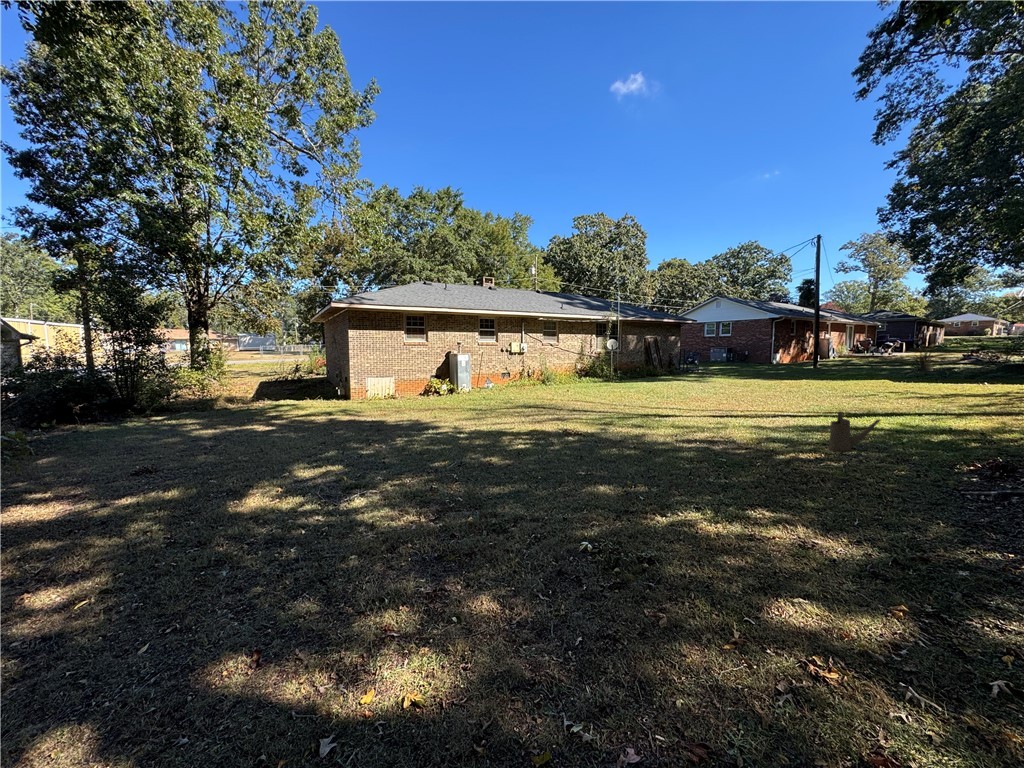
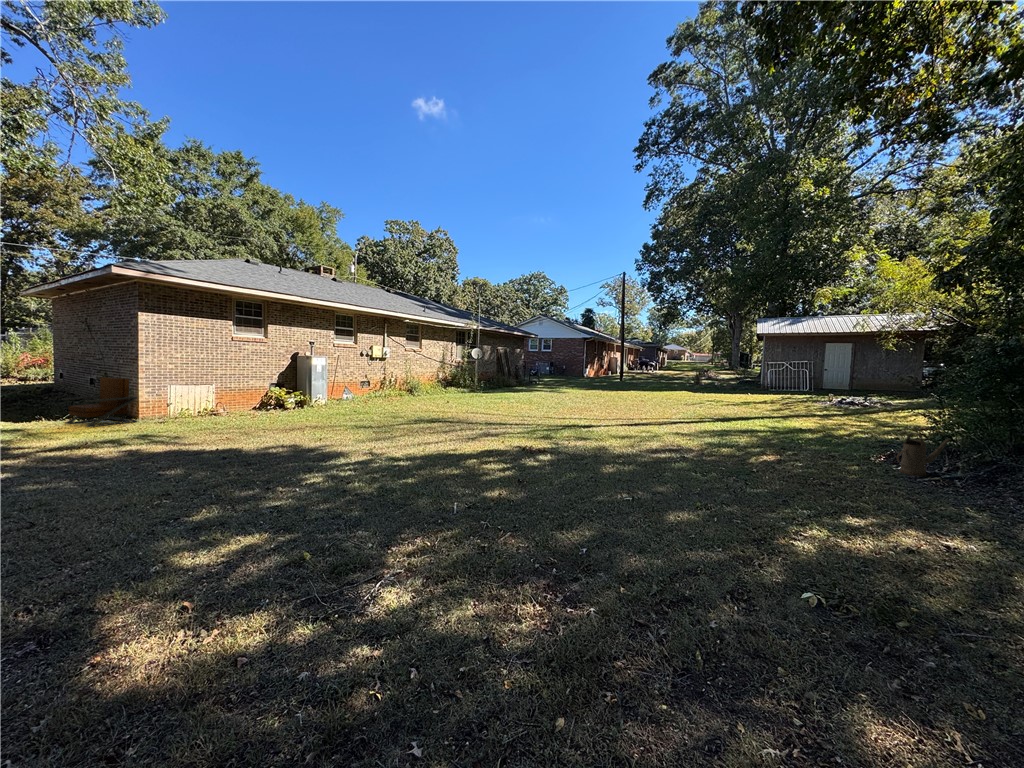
lounge chair: none [316,374,350,404] -> present [64,378,137,428]

